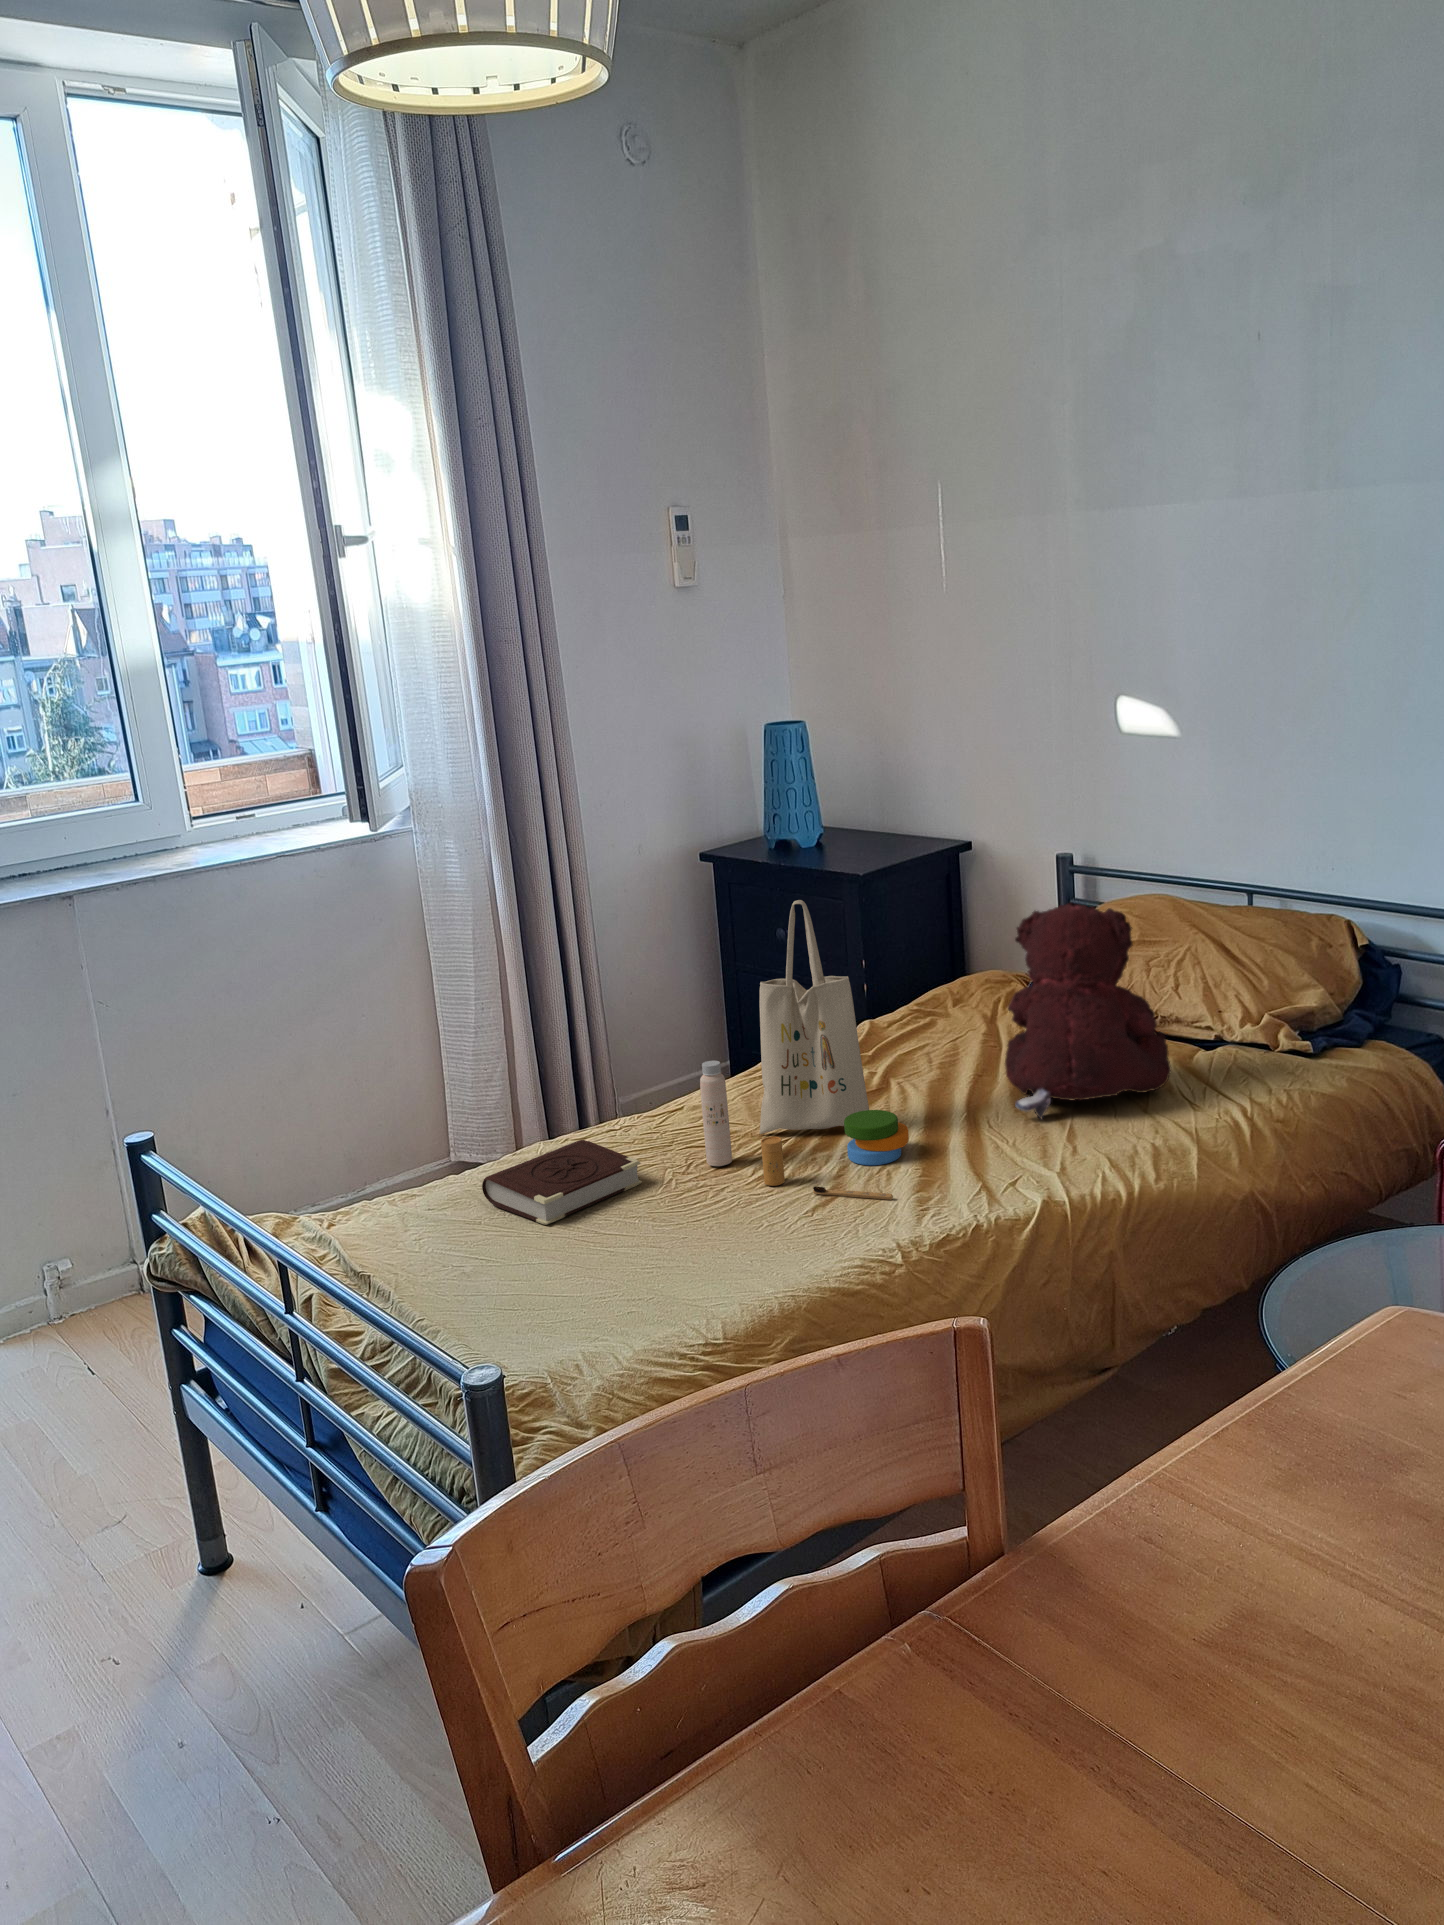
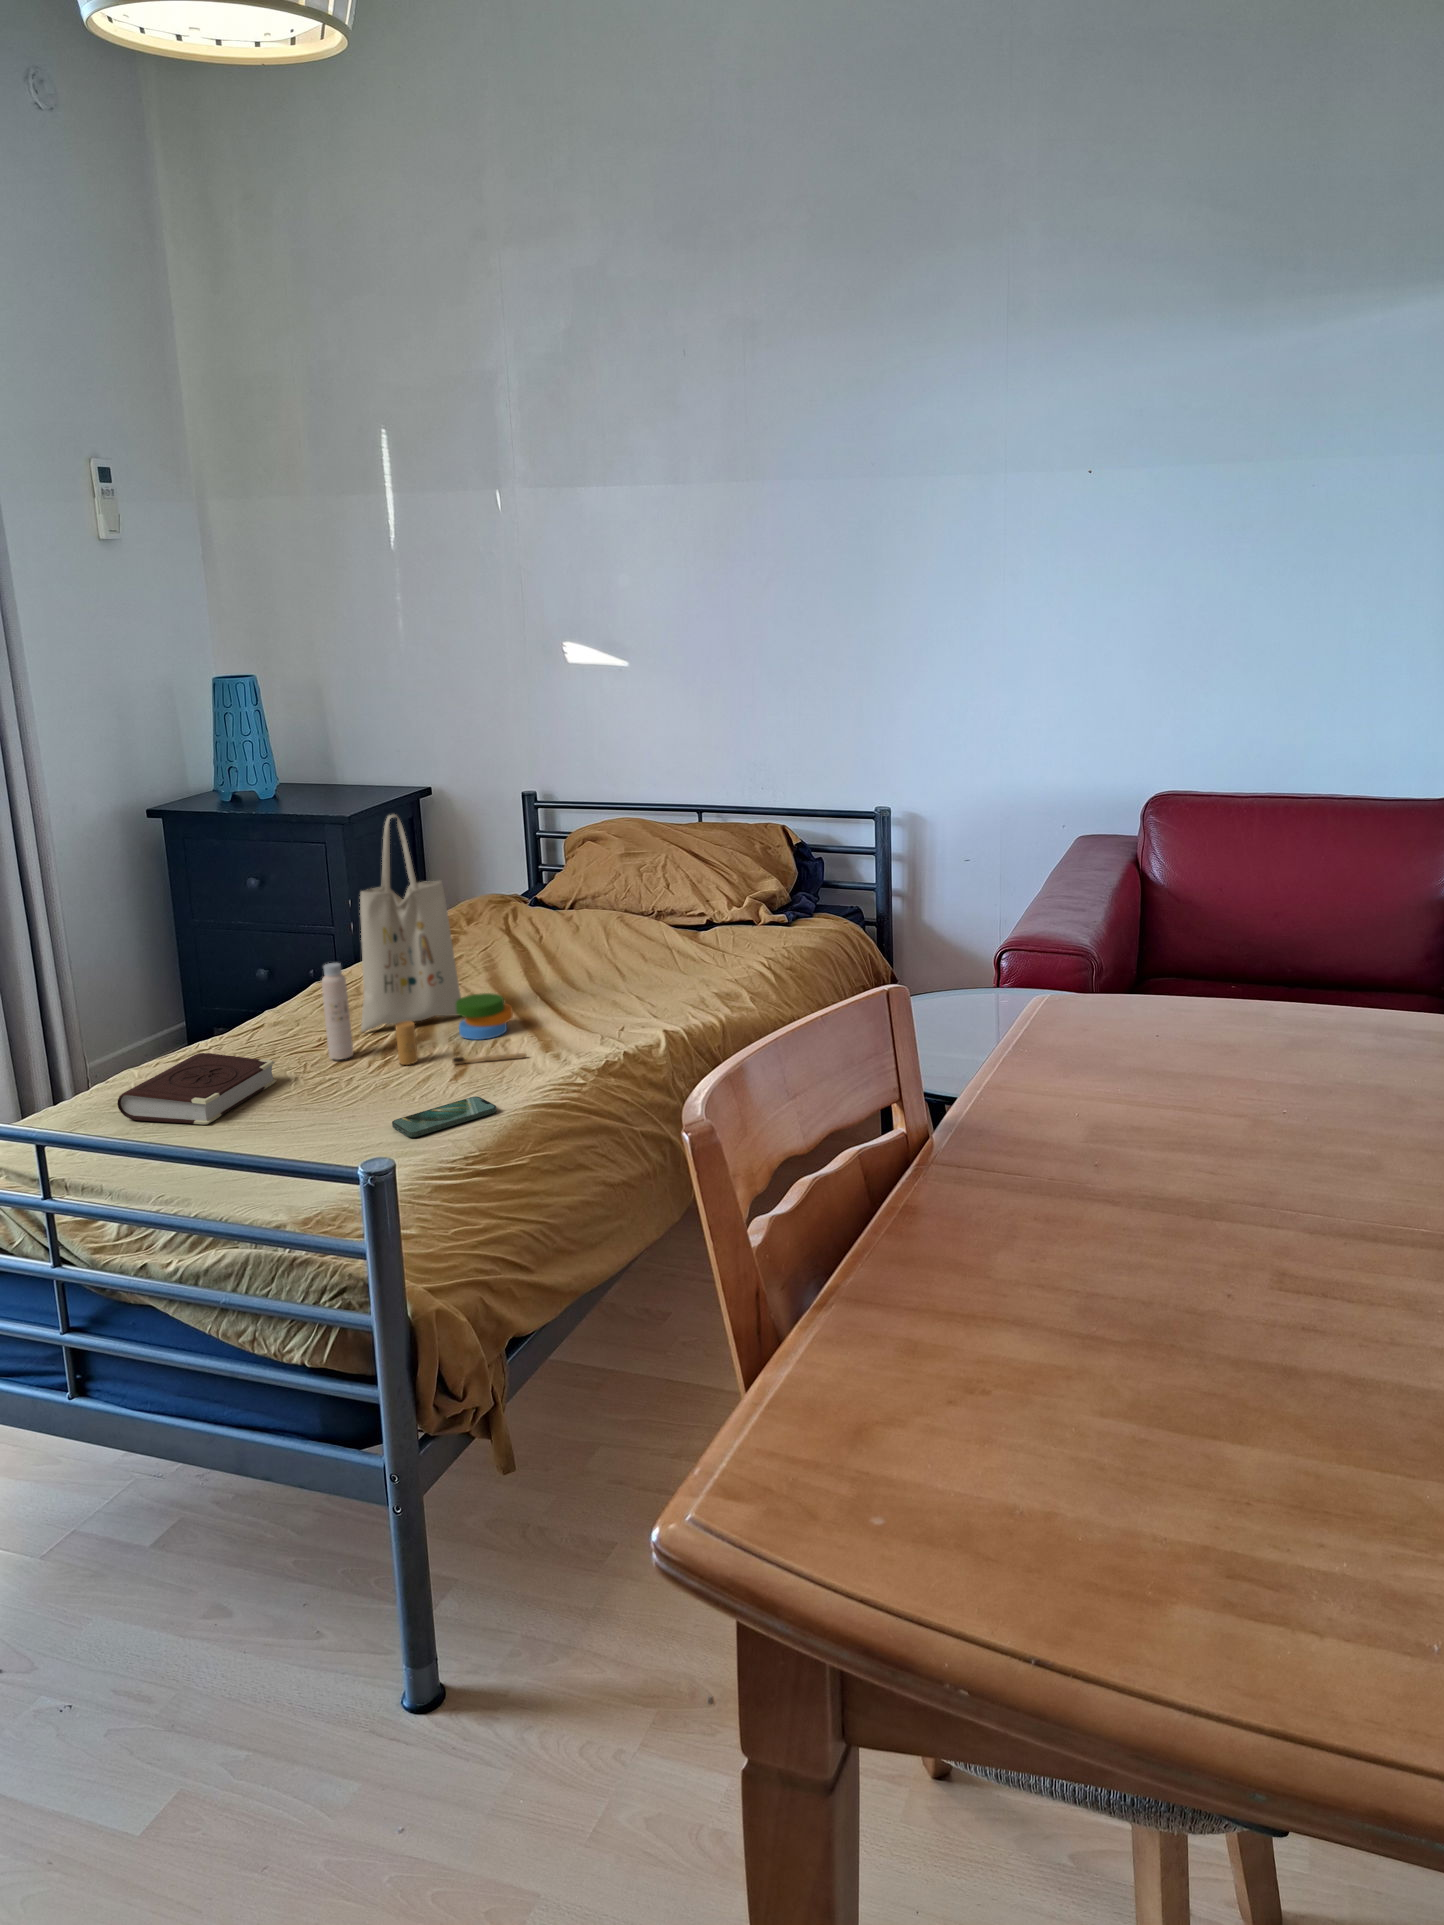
teddy bear: present [1005,902,1171,1119] -> none [556,810,695,991]
smartphone: none [696,1245,810,1286] -> present [392,1097,496,1137]

